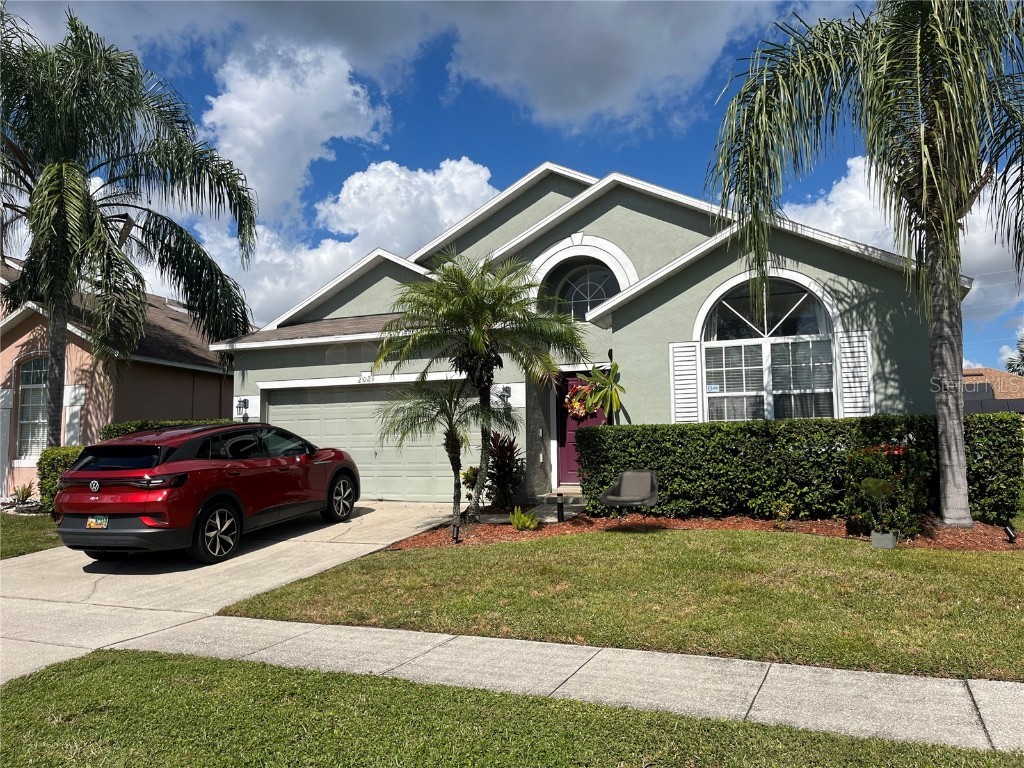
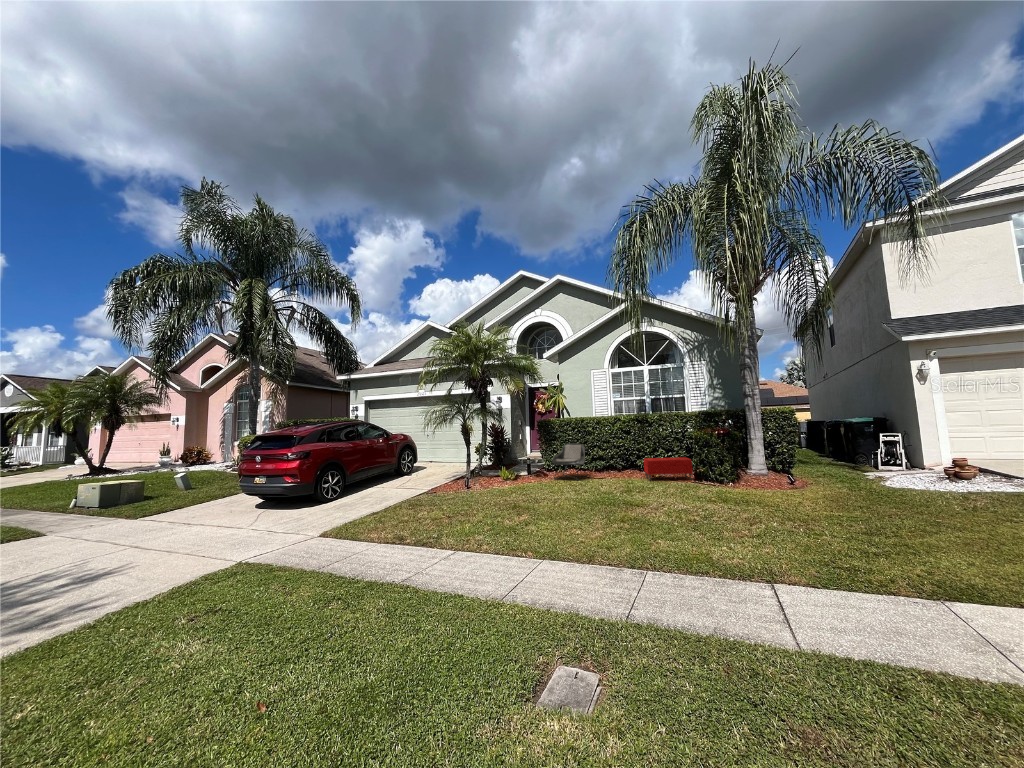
potted tree: present [861,477,896,549] -> none [702,447,723,489]
bench: none [760,496,844,535] -> present [644,457,693,481]

